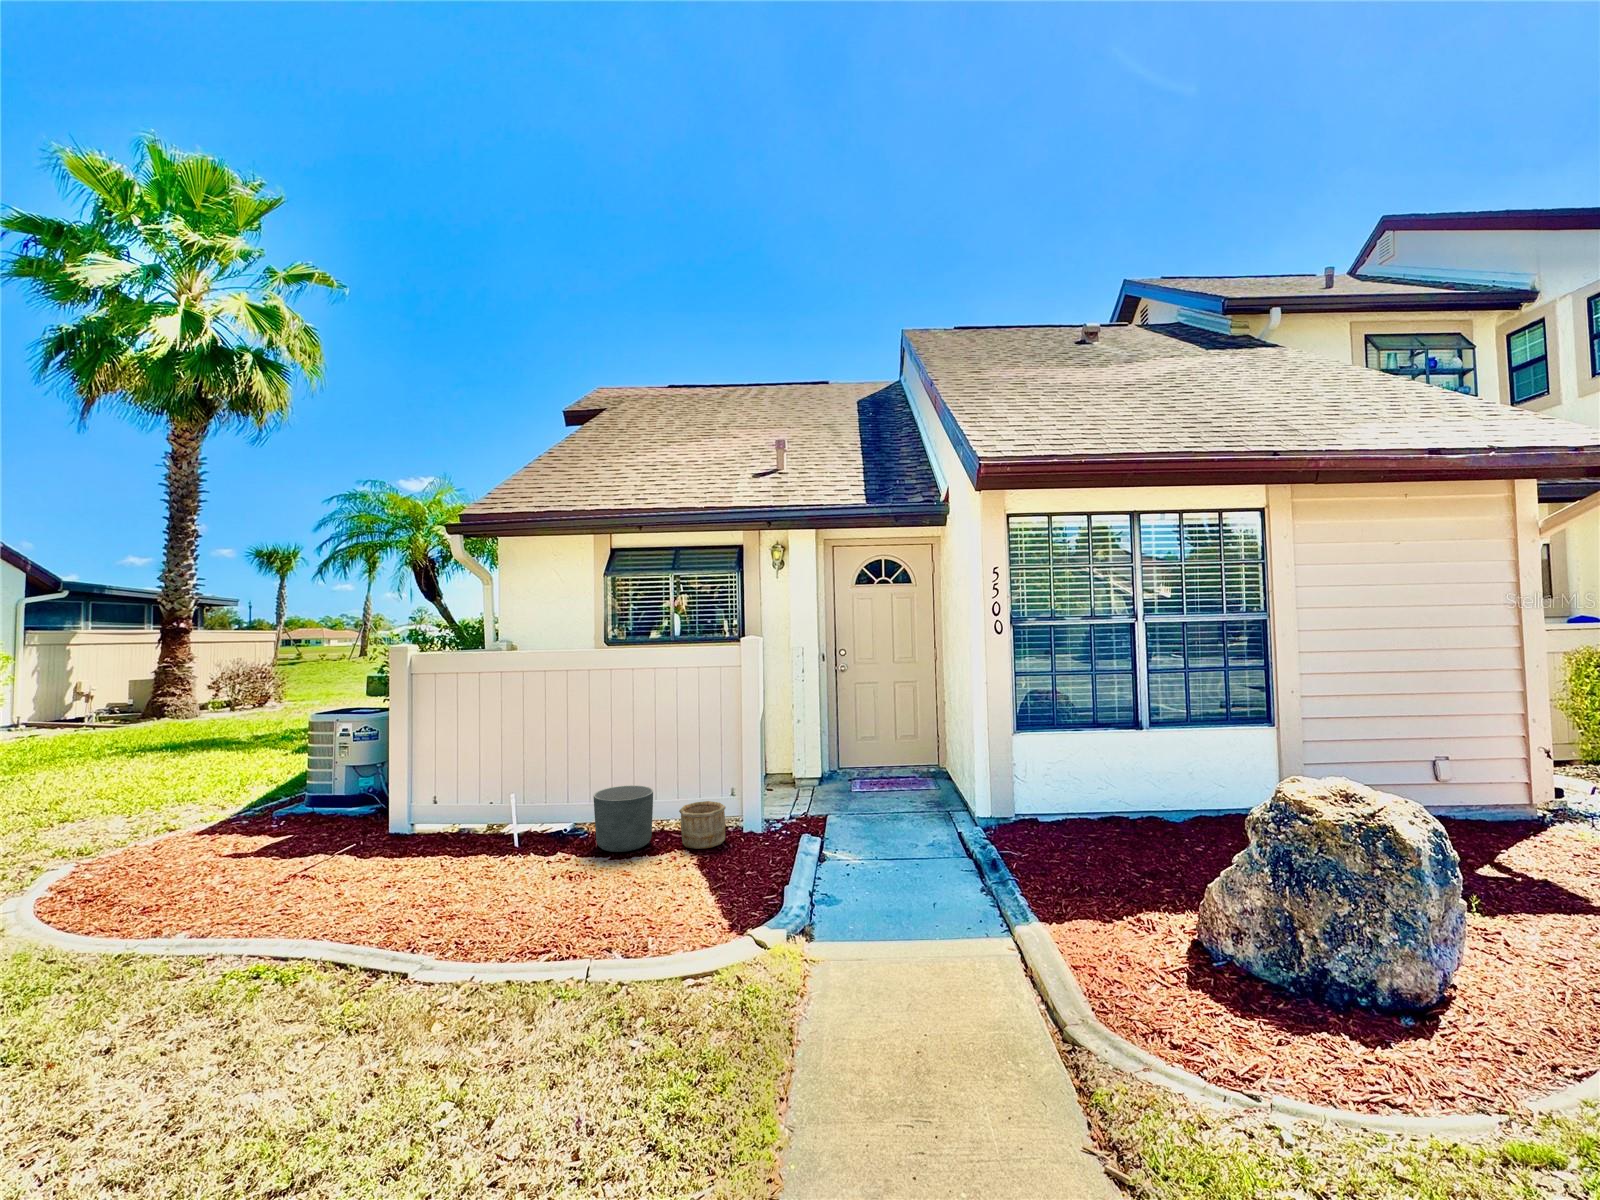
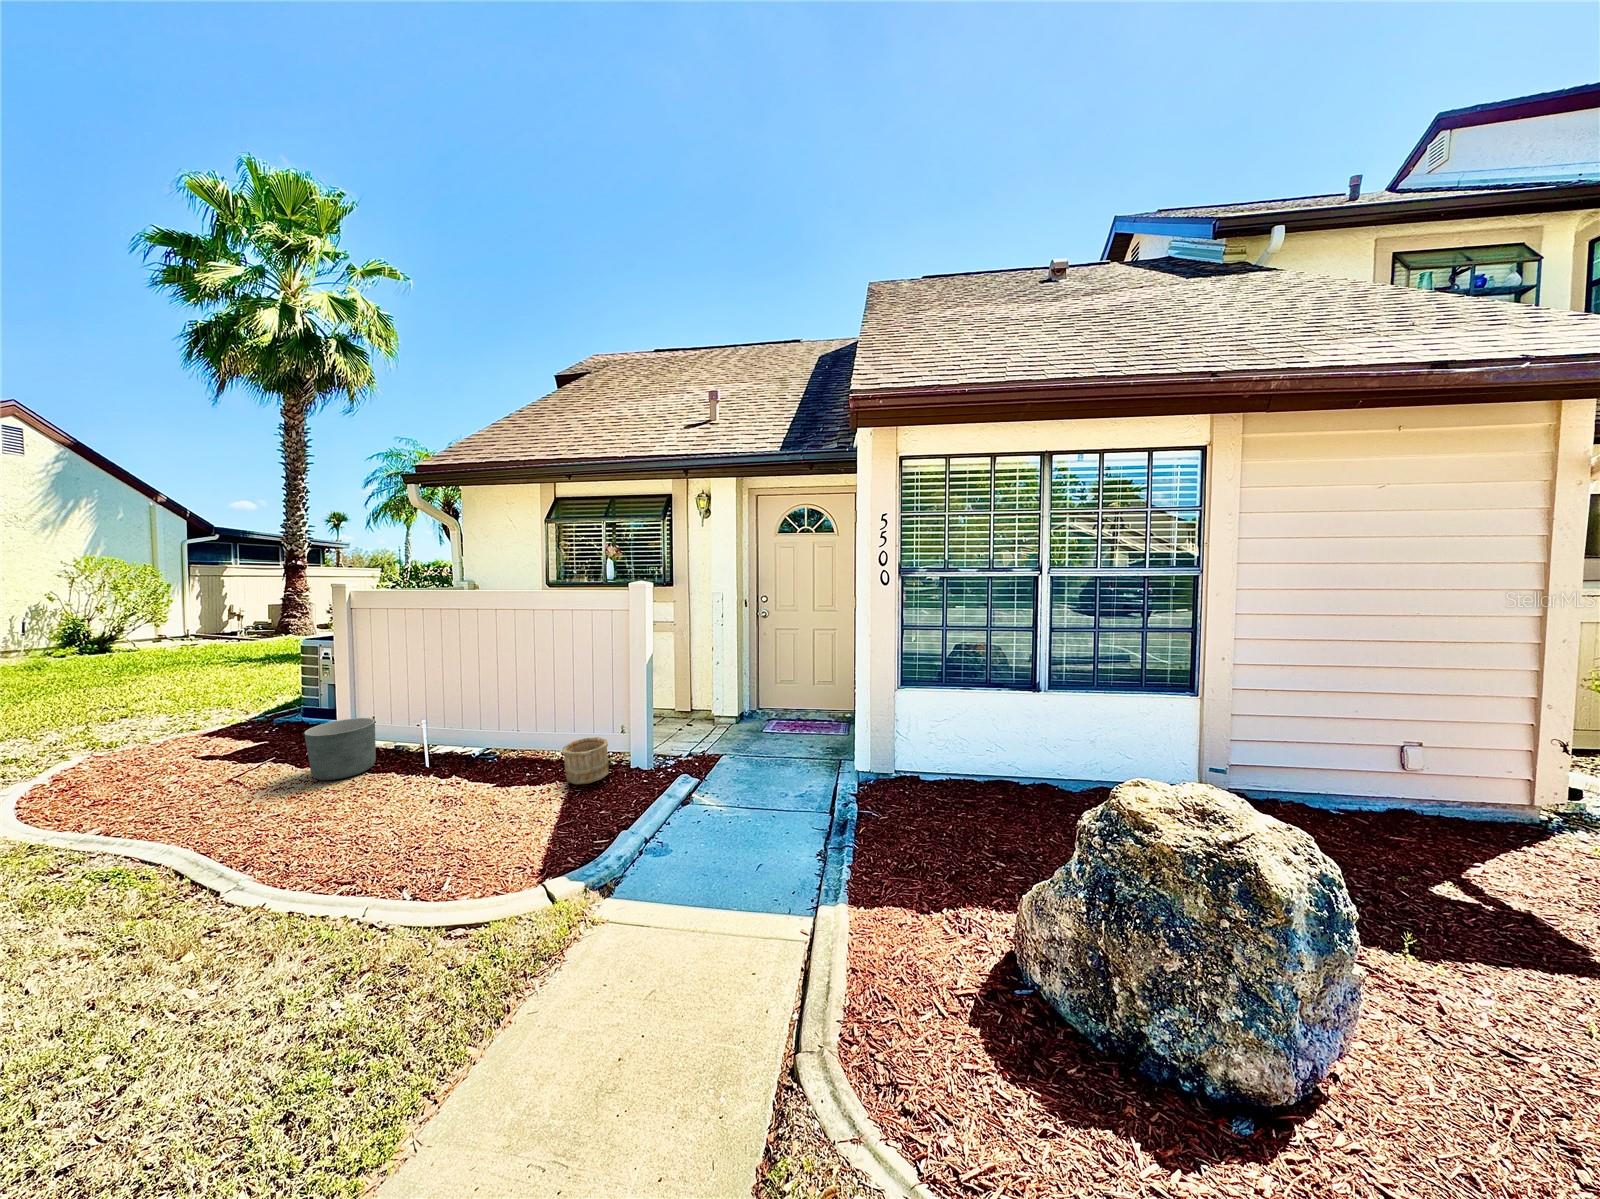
planter: present [593,785,653,852] -> present [304,718,376,780]

